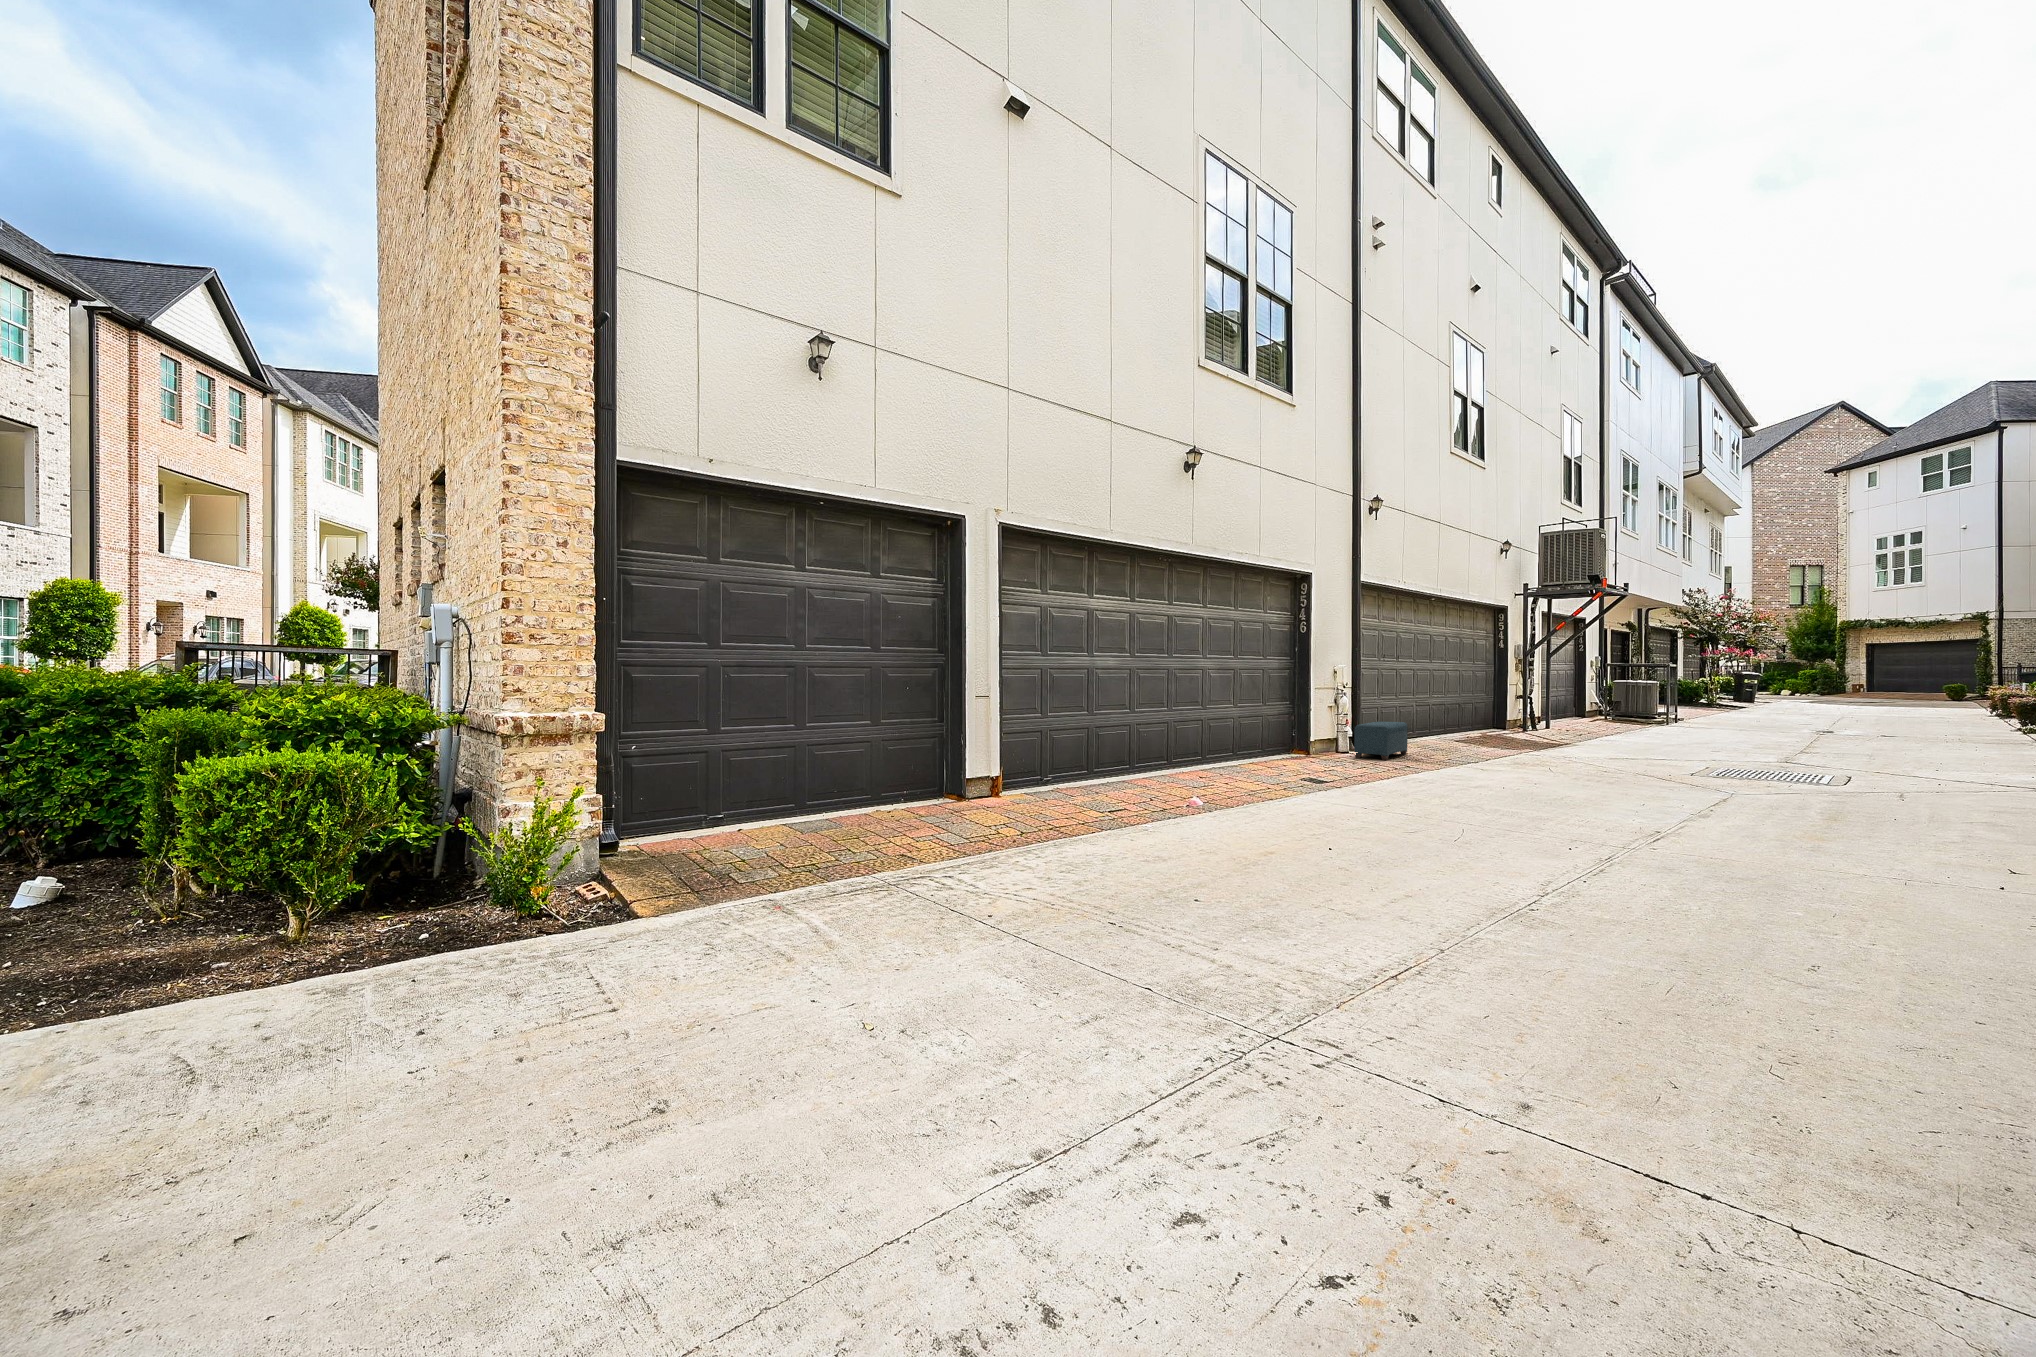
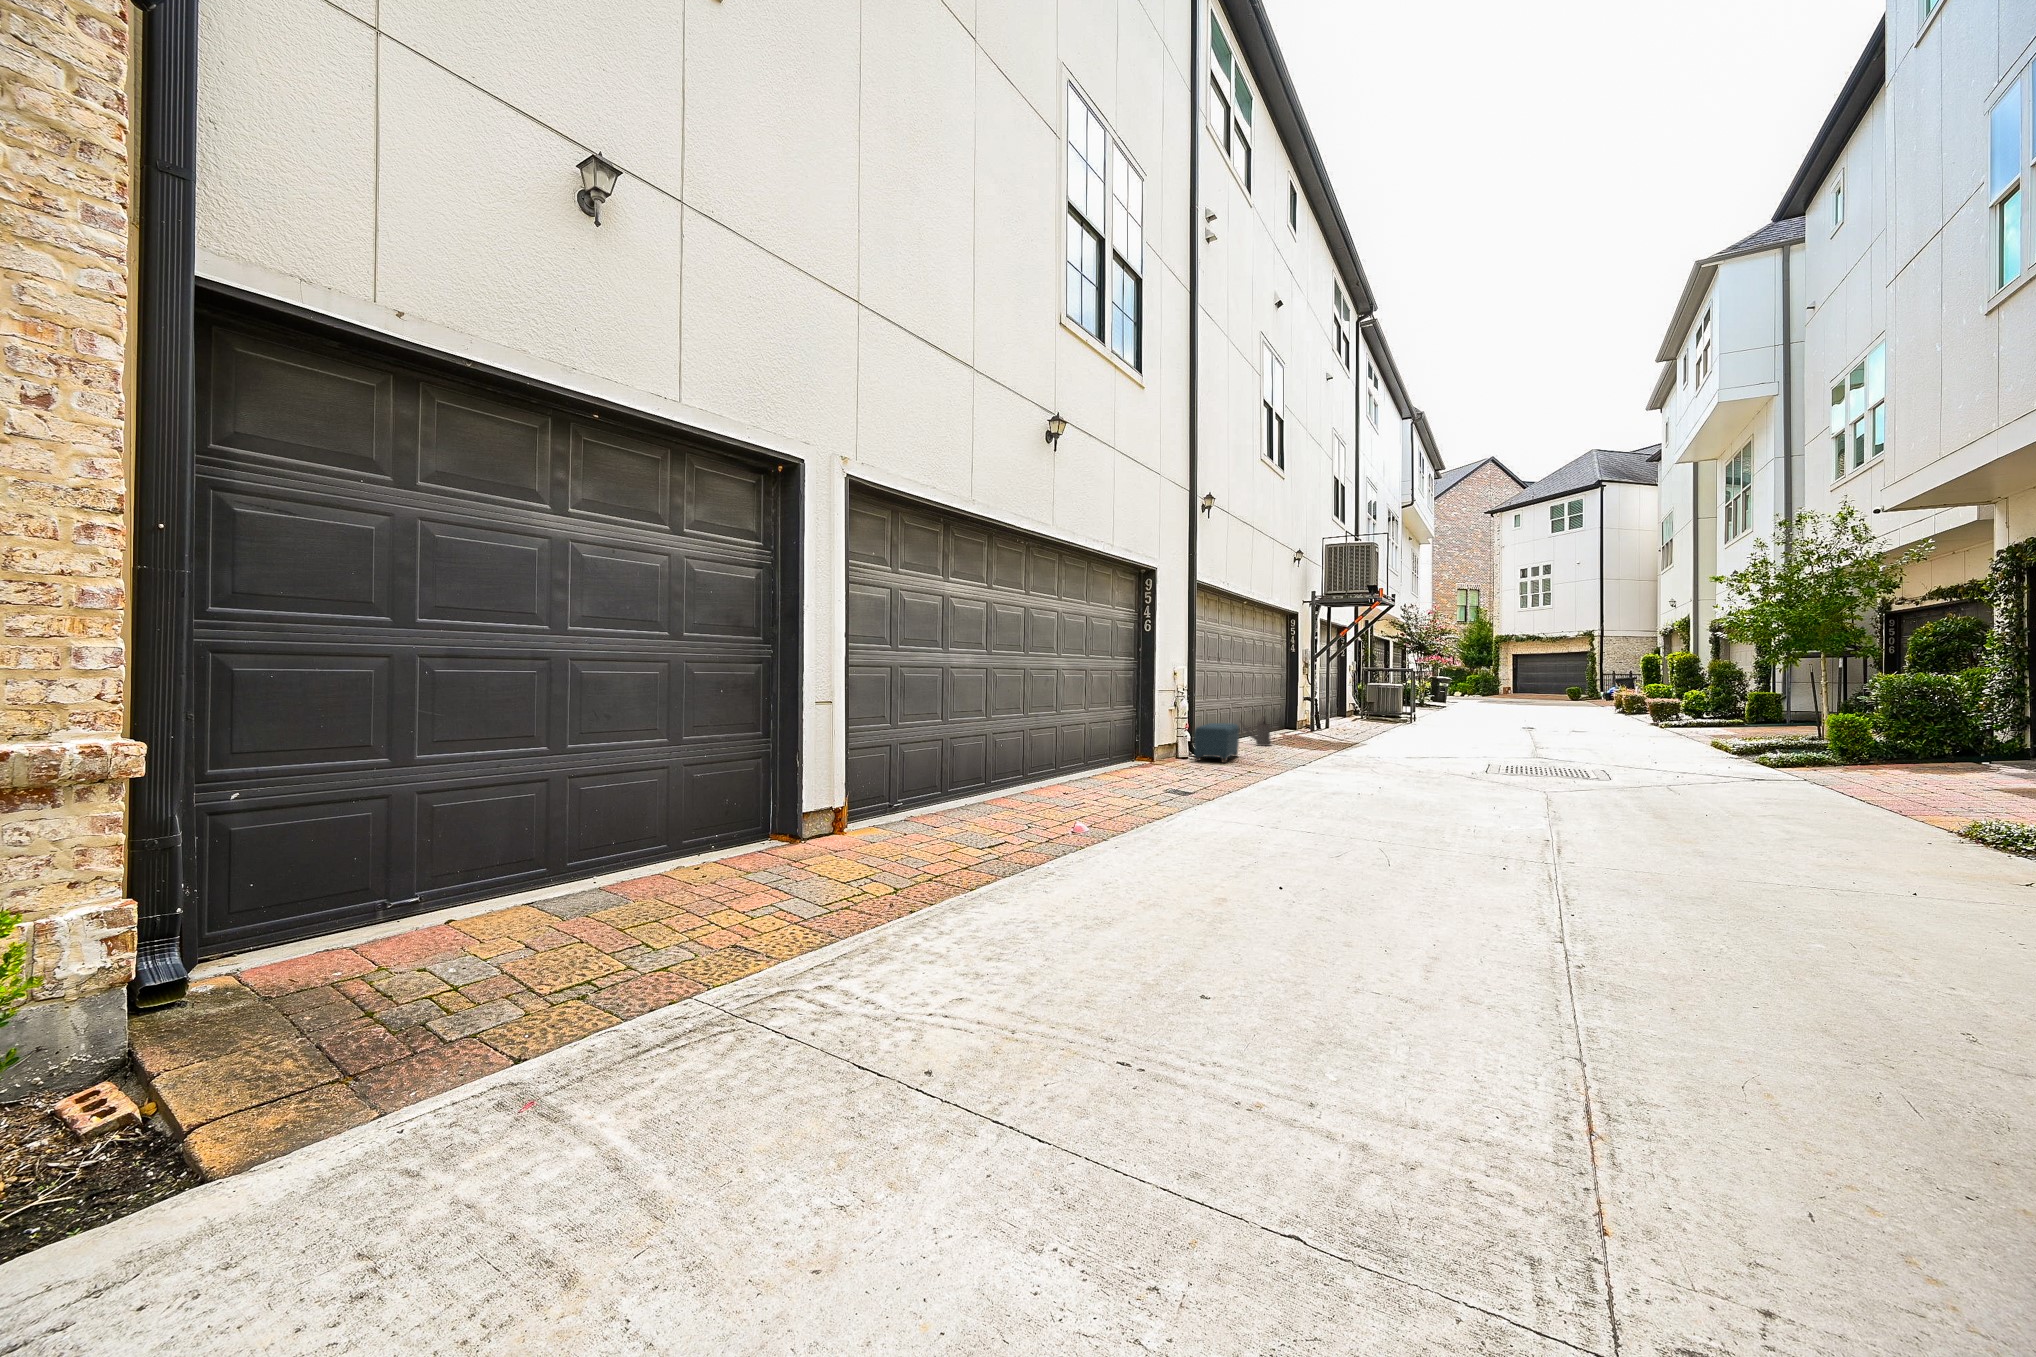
watering can: none [1421,715,1461,746] -> present [1240,716,1271,746]

